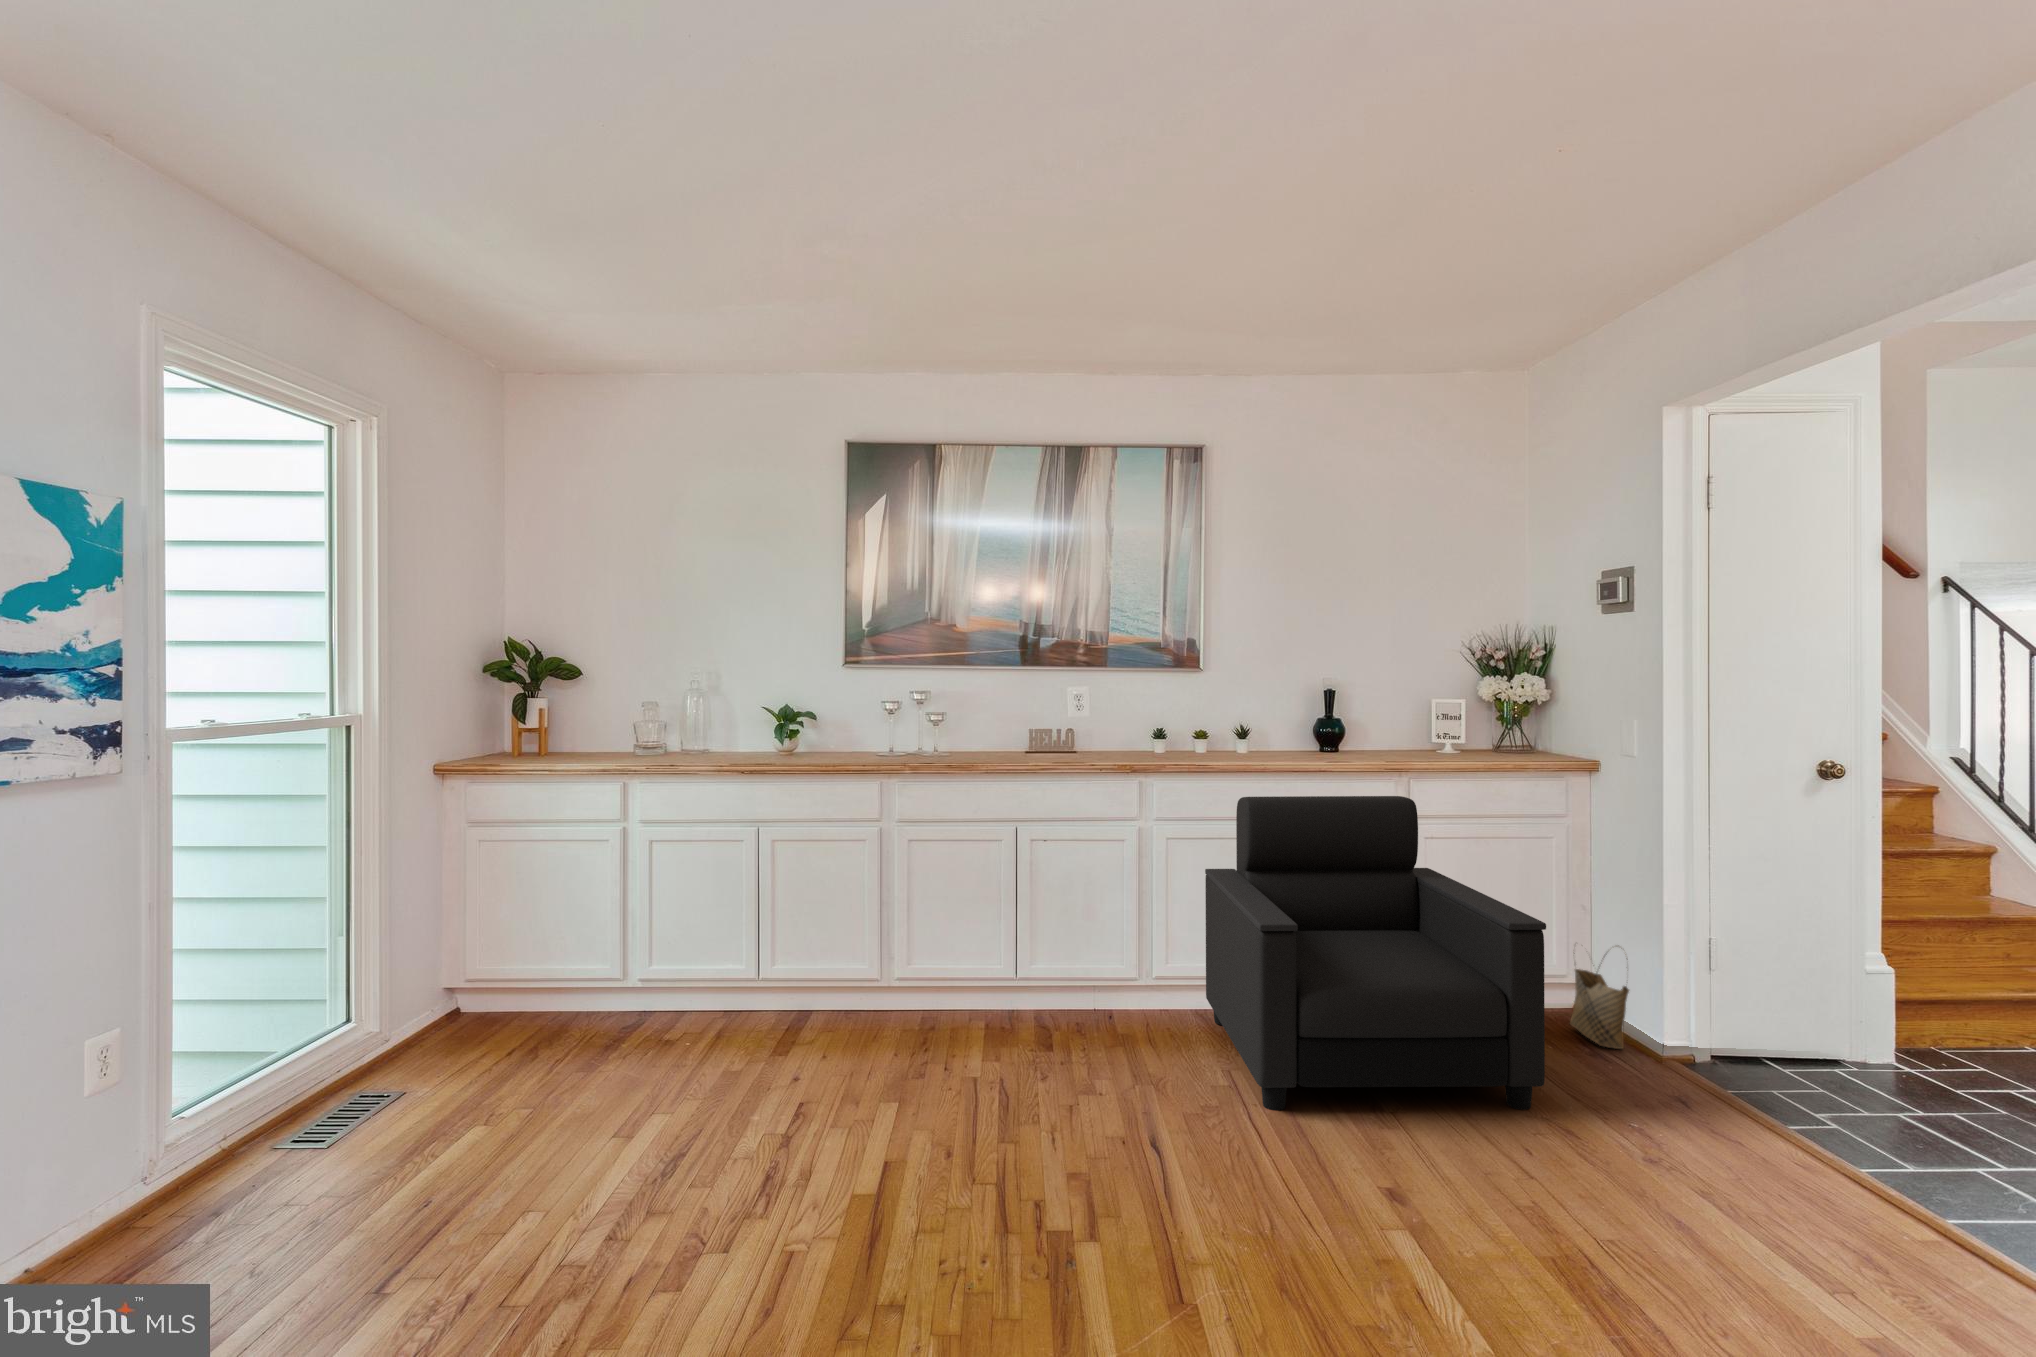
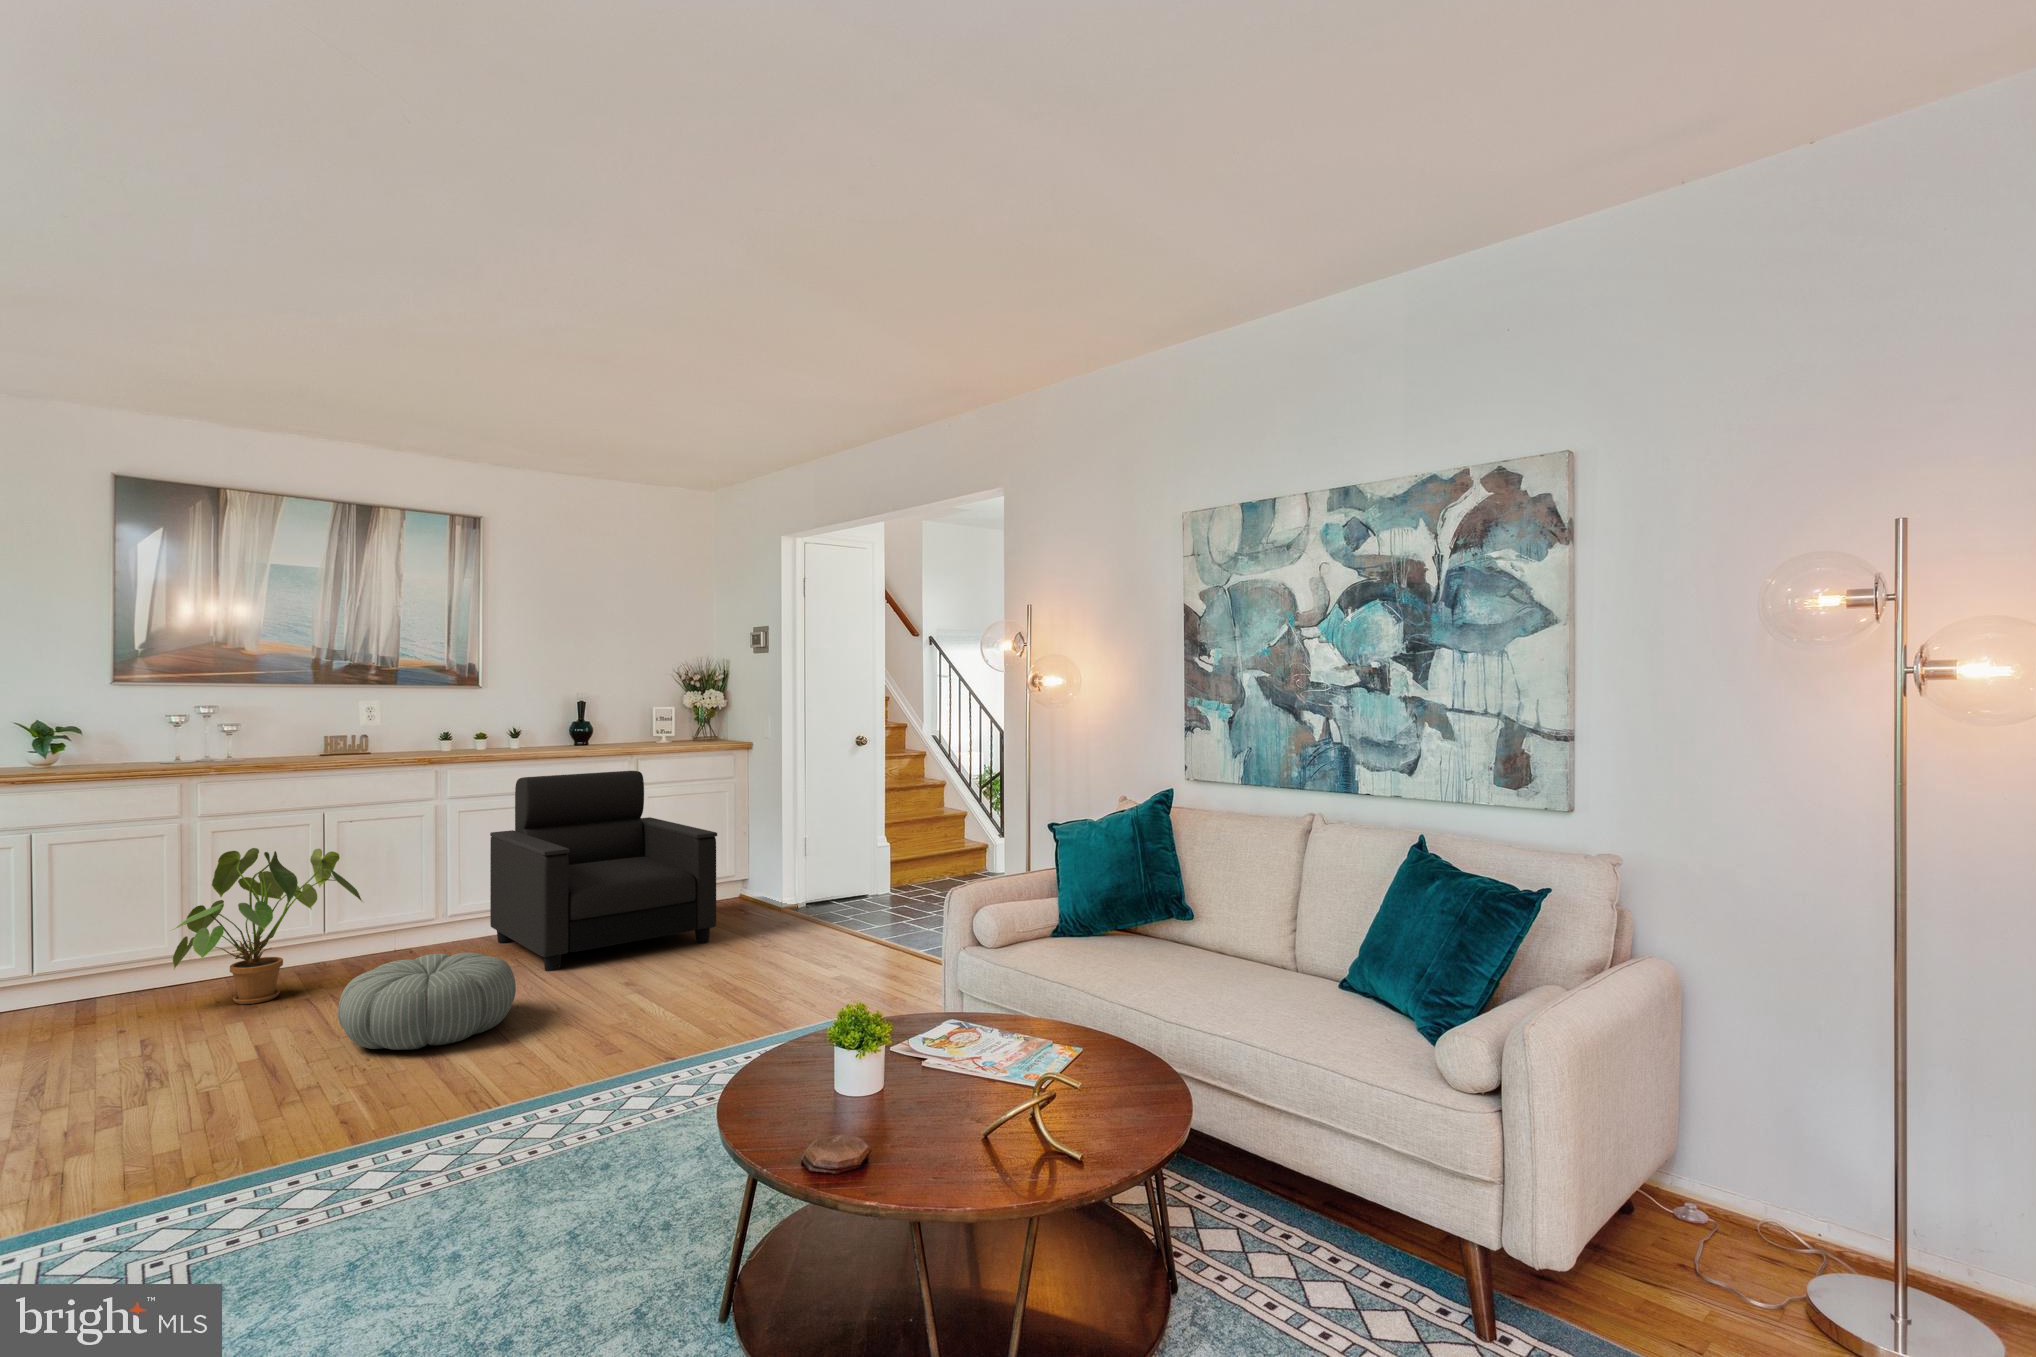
house plant: none [850,863,1042,1064] -> present [172,848,363,1004]
woven basket: present [1570,953,1629,1049] -> none [735,851,766,911]
pouf: none [957,1074,1198,1260] -> present [338,952,516,1050]

